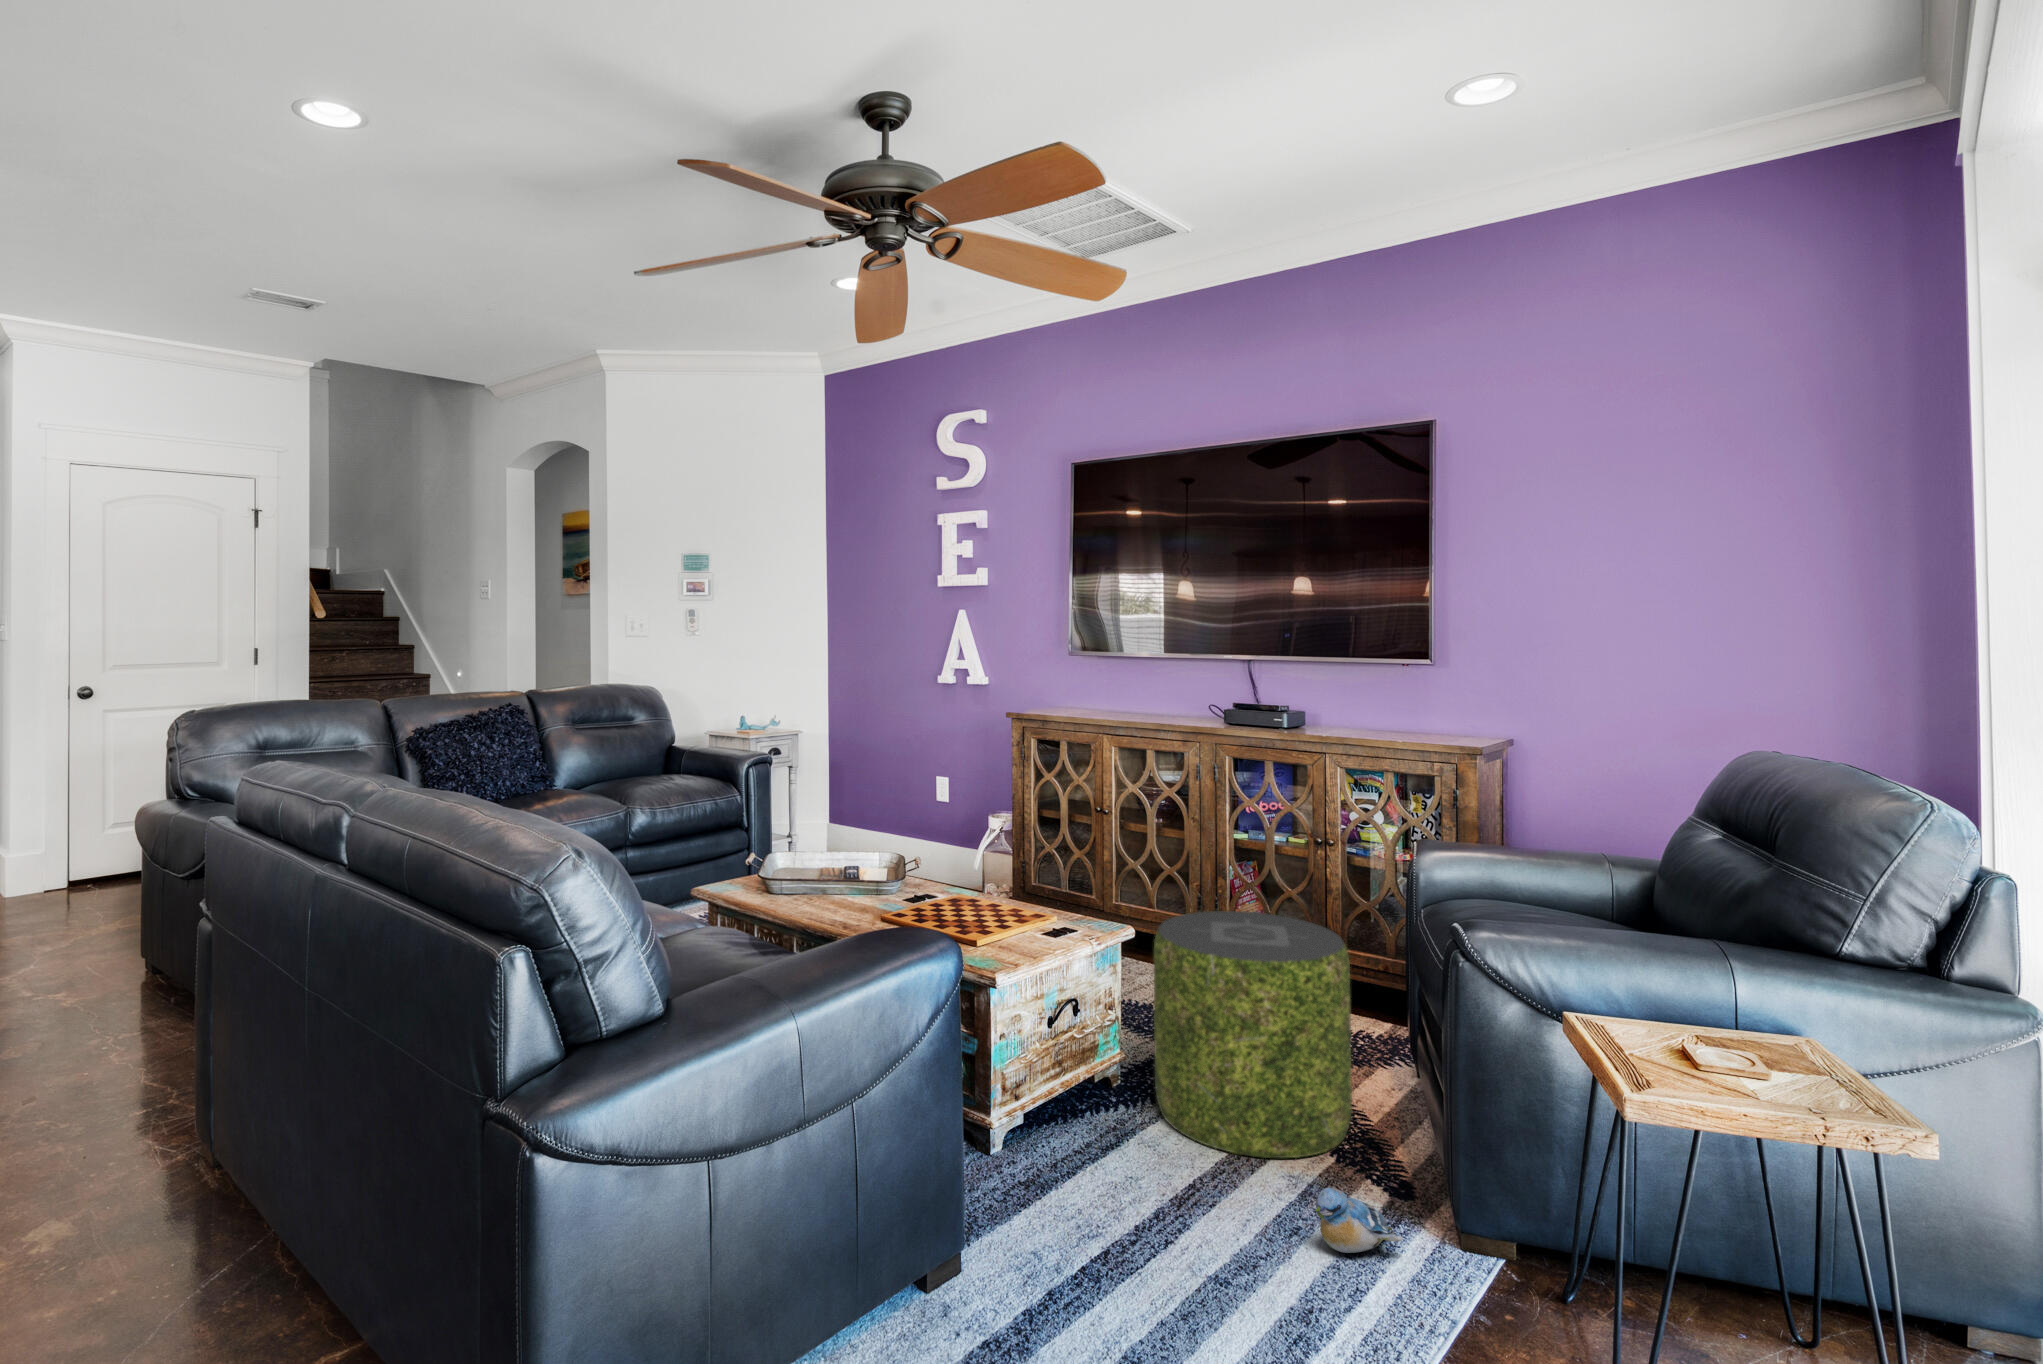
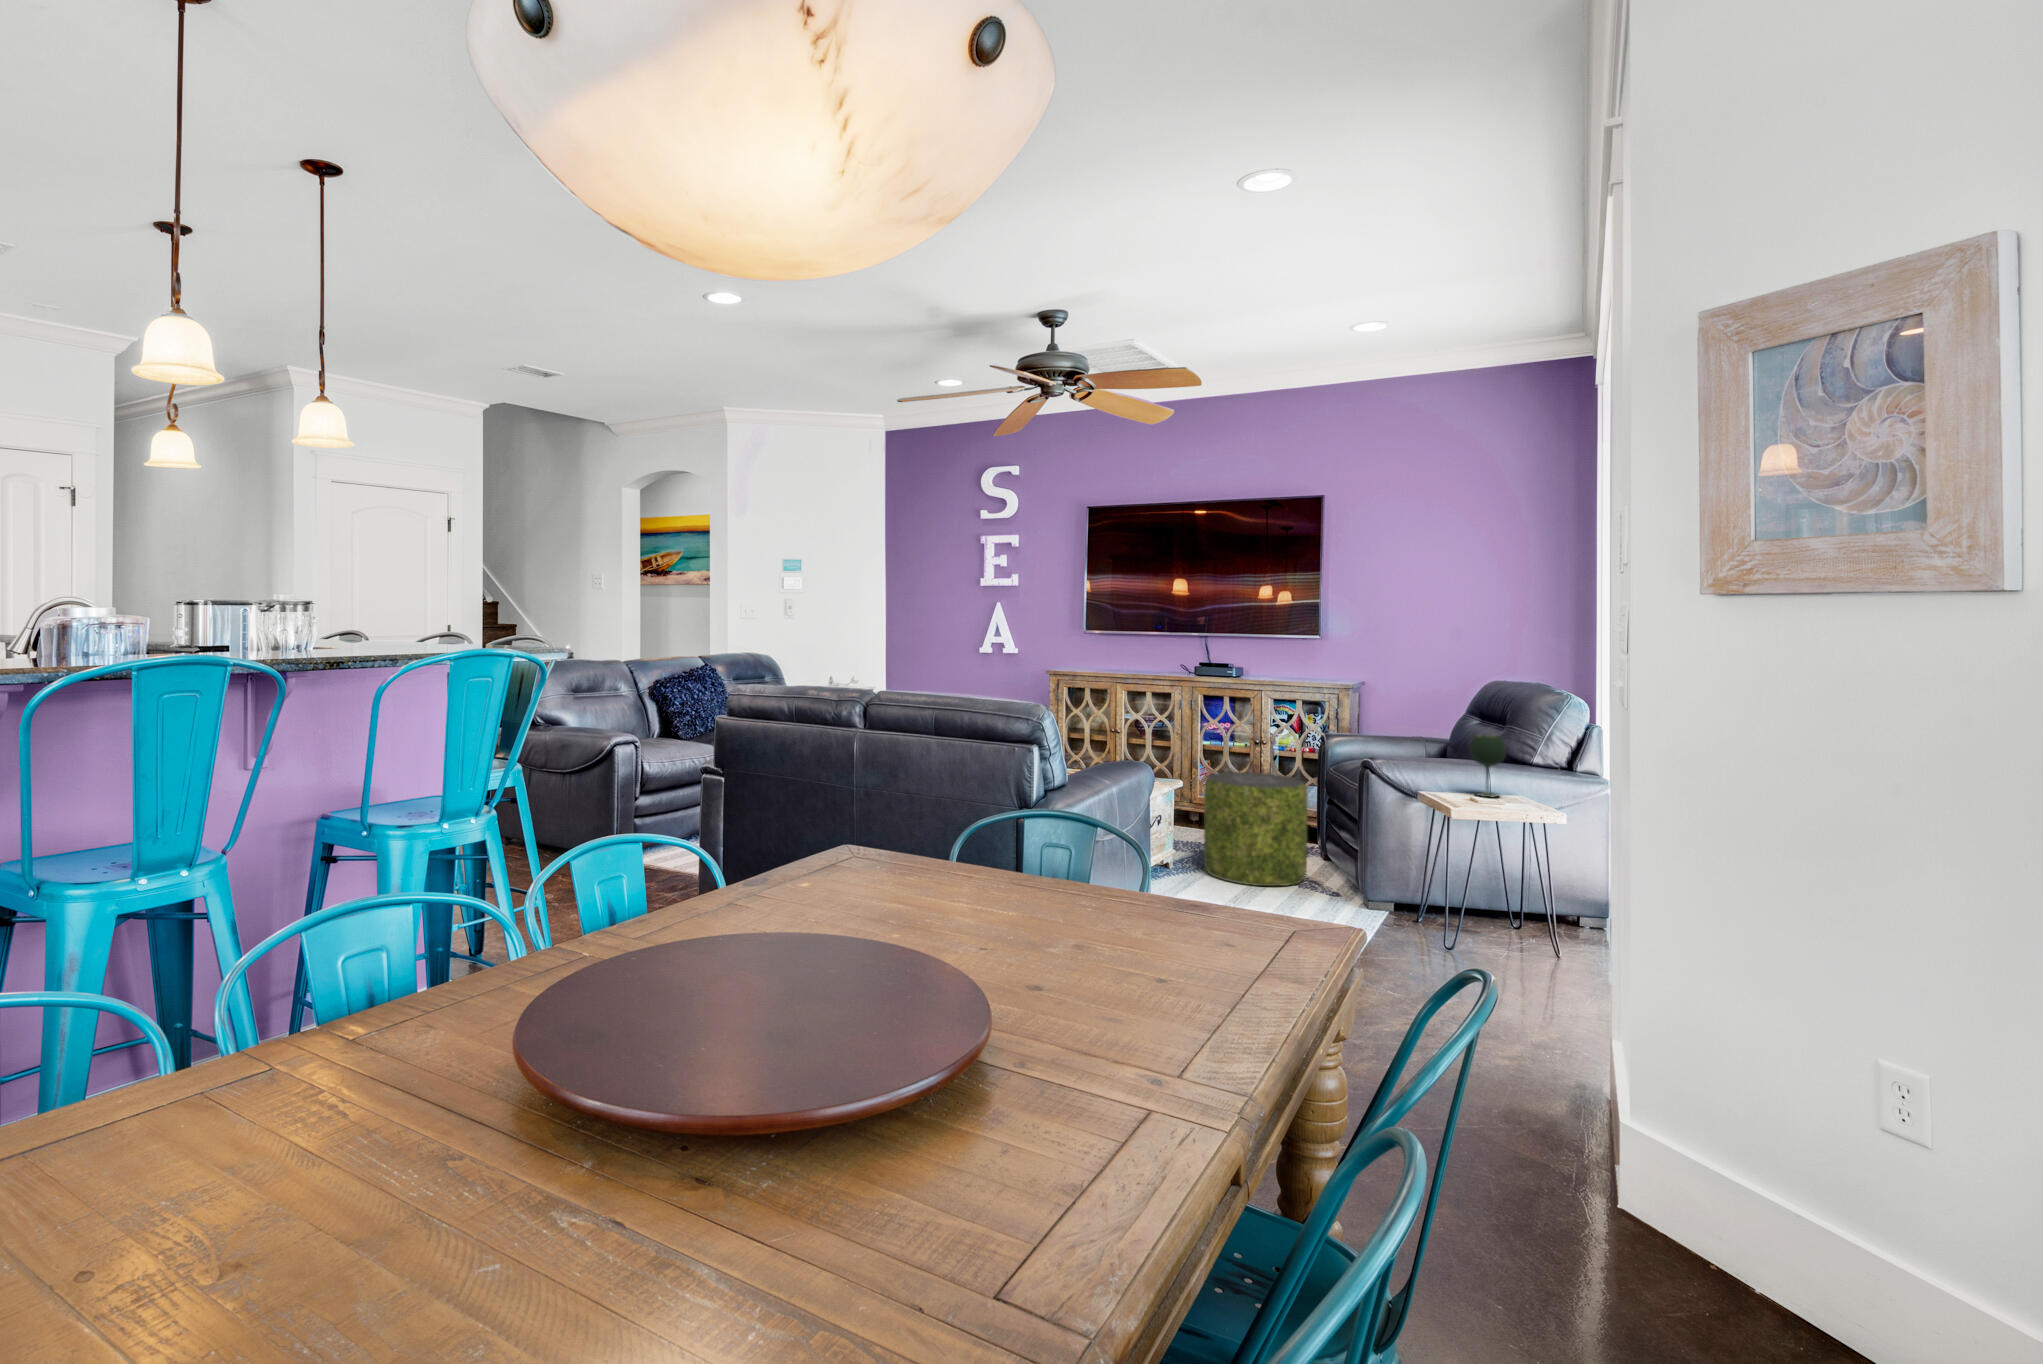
wine glass: none [1659,906,1760,1076] -> present [1469,735,1506,797]
plush toy: present [1316,1188,1403,1253] -> none [1313,881,1350,910]

